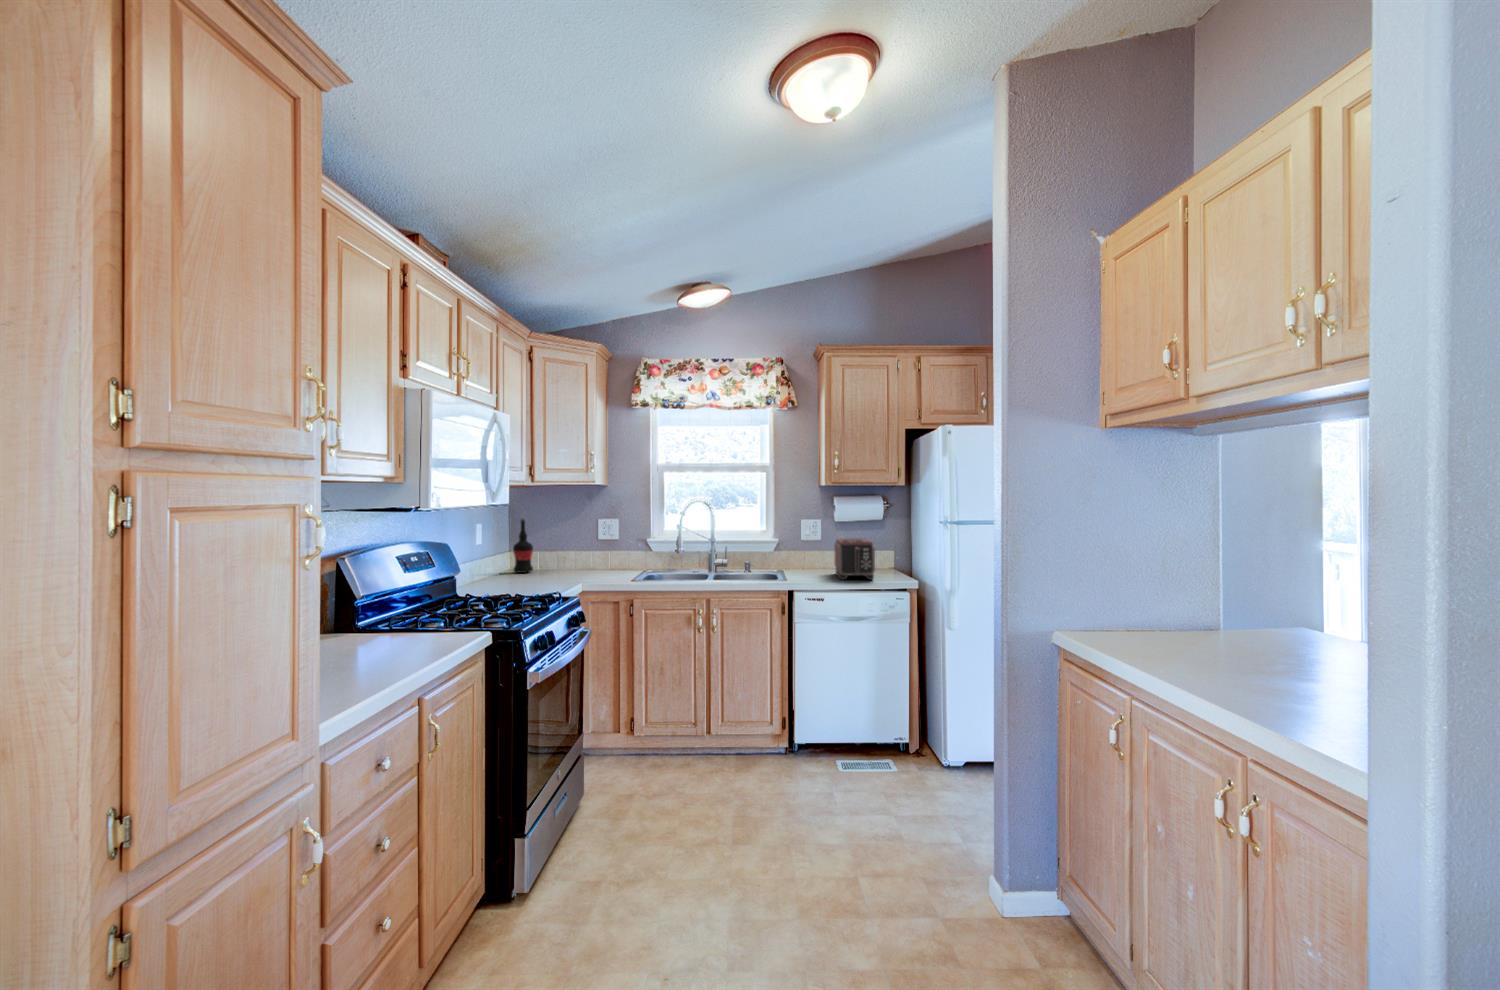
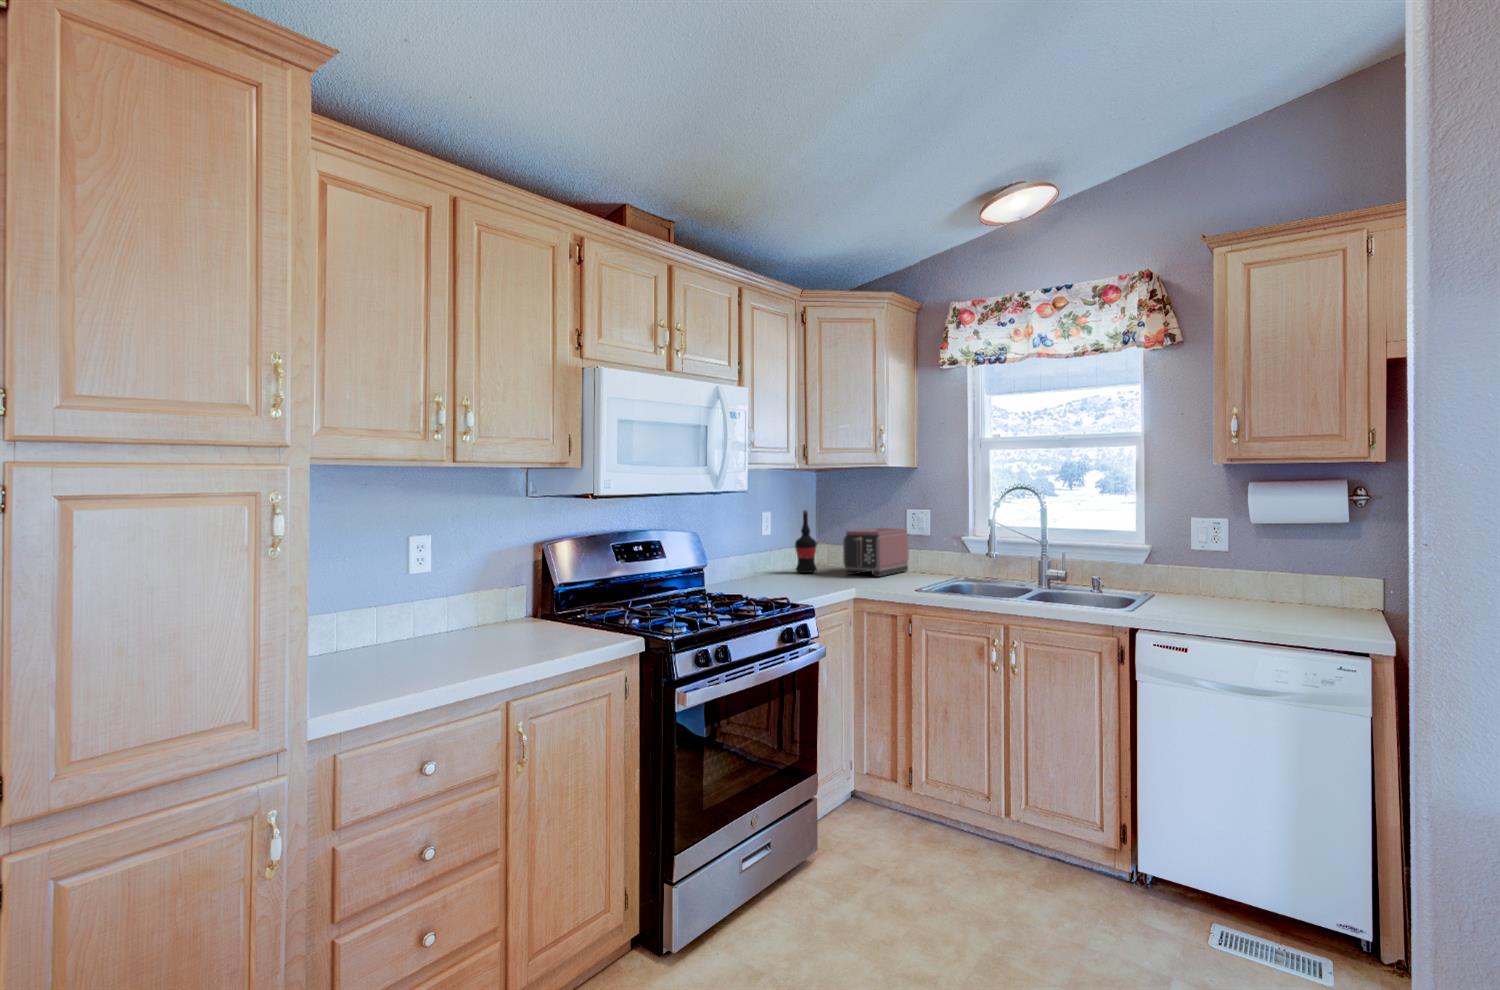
toaster: present [834,538,875,580] -> present [843,528,909,577]

